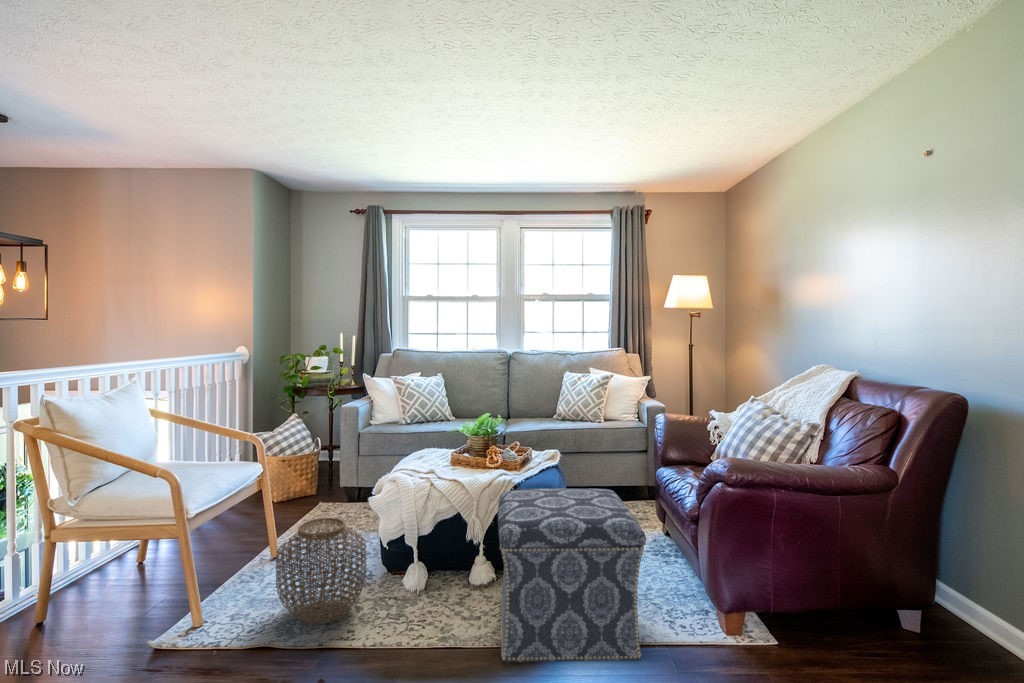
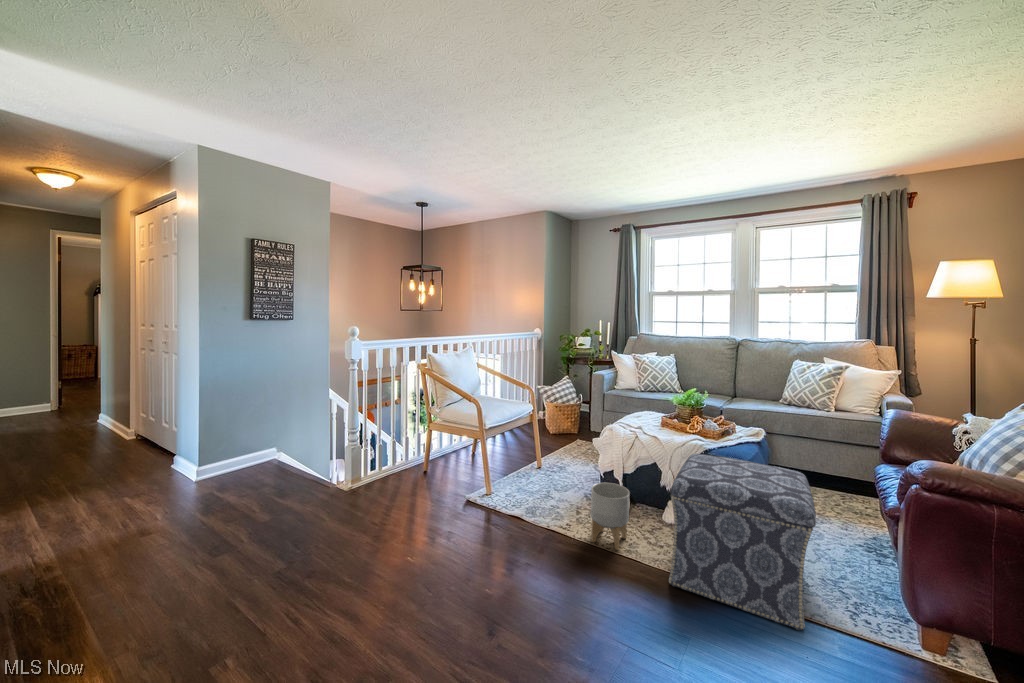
woven basket: present [276,518,366,624] -> none [527,447,585,517]
planter: none [386,552,438,642] -> present [591,483,629,550]

